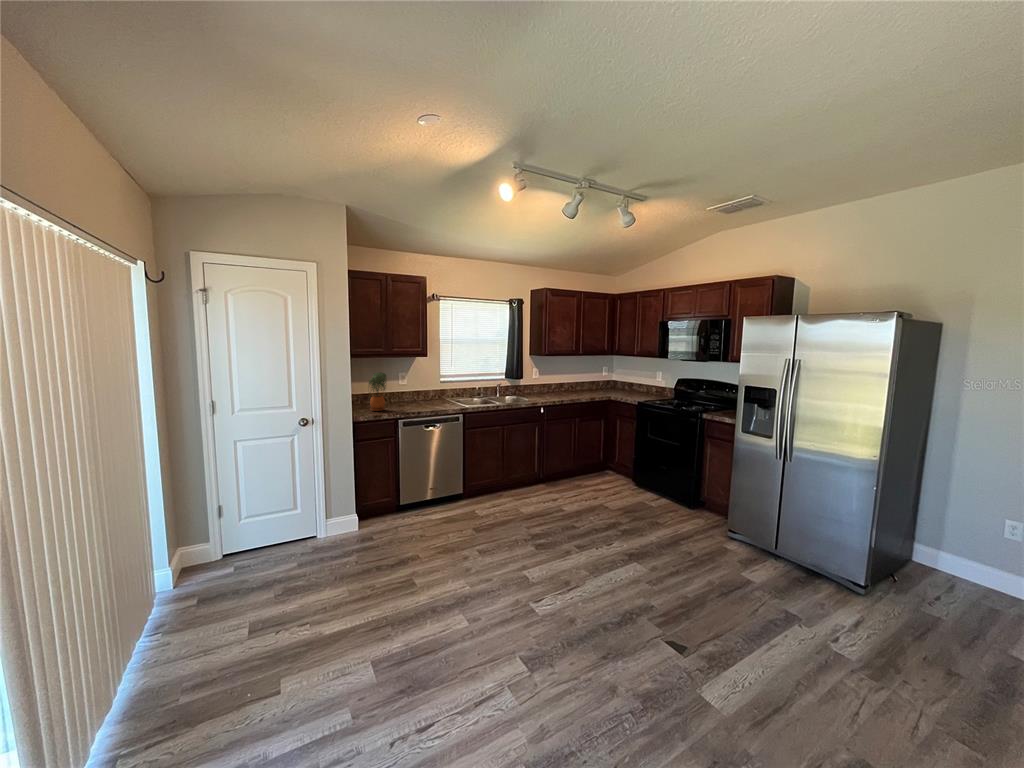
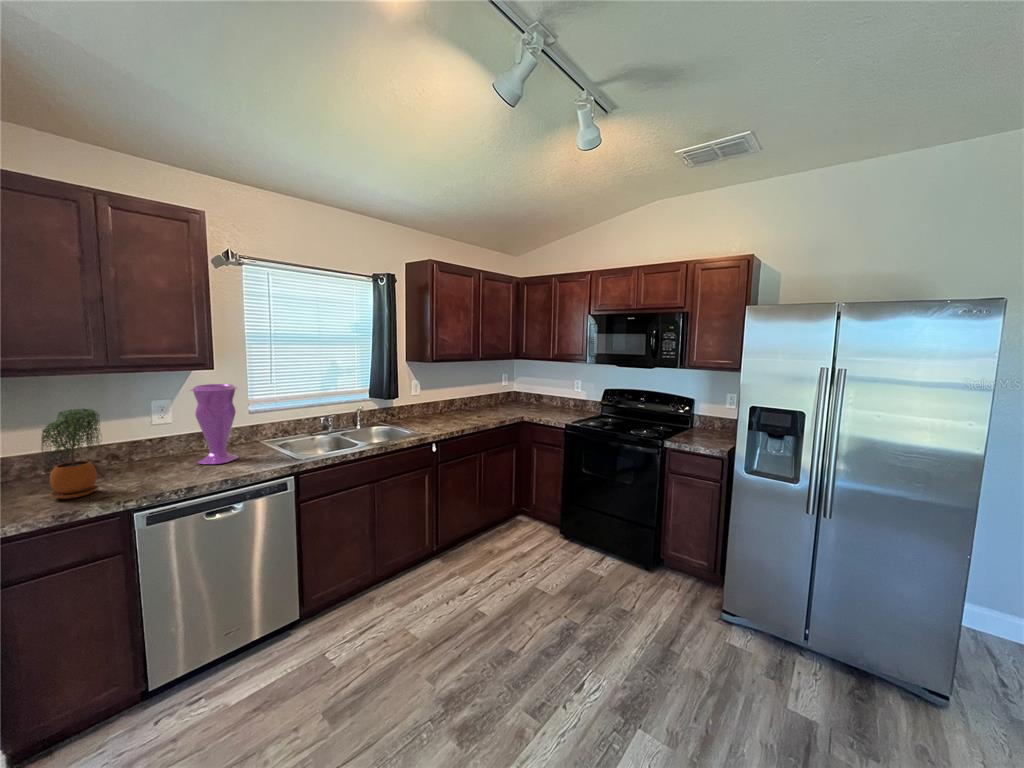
vase: none [417,365,438,405] -> present [191,384,238,464]

